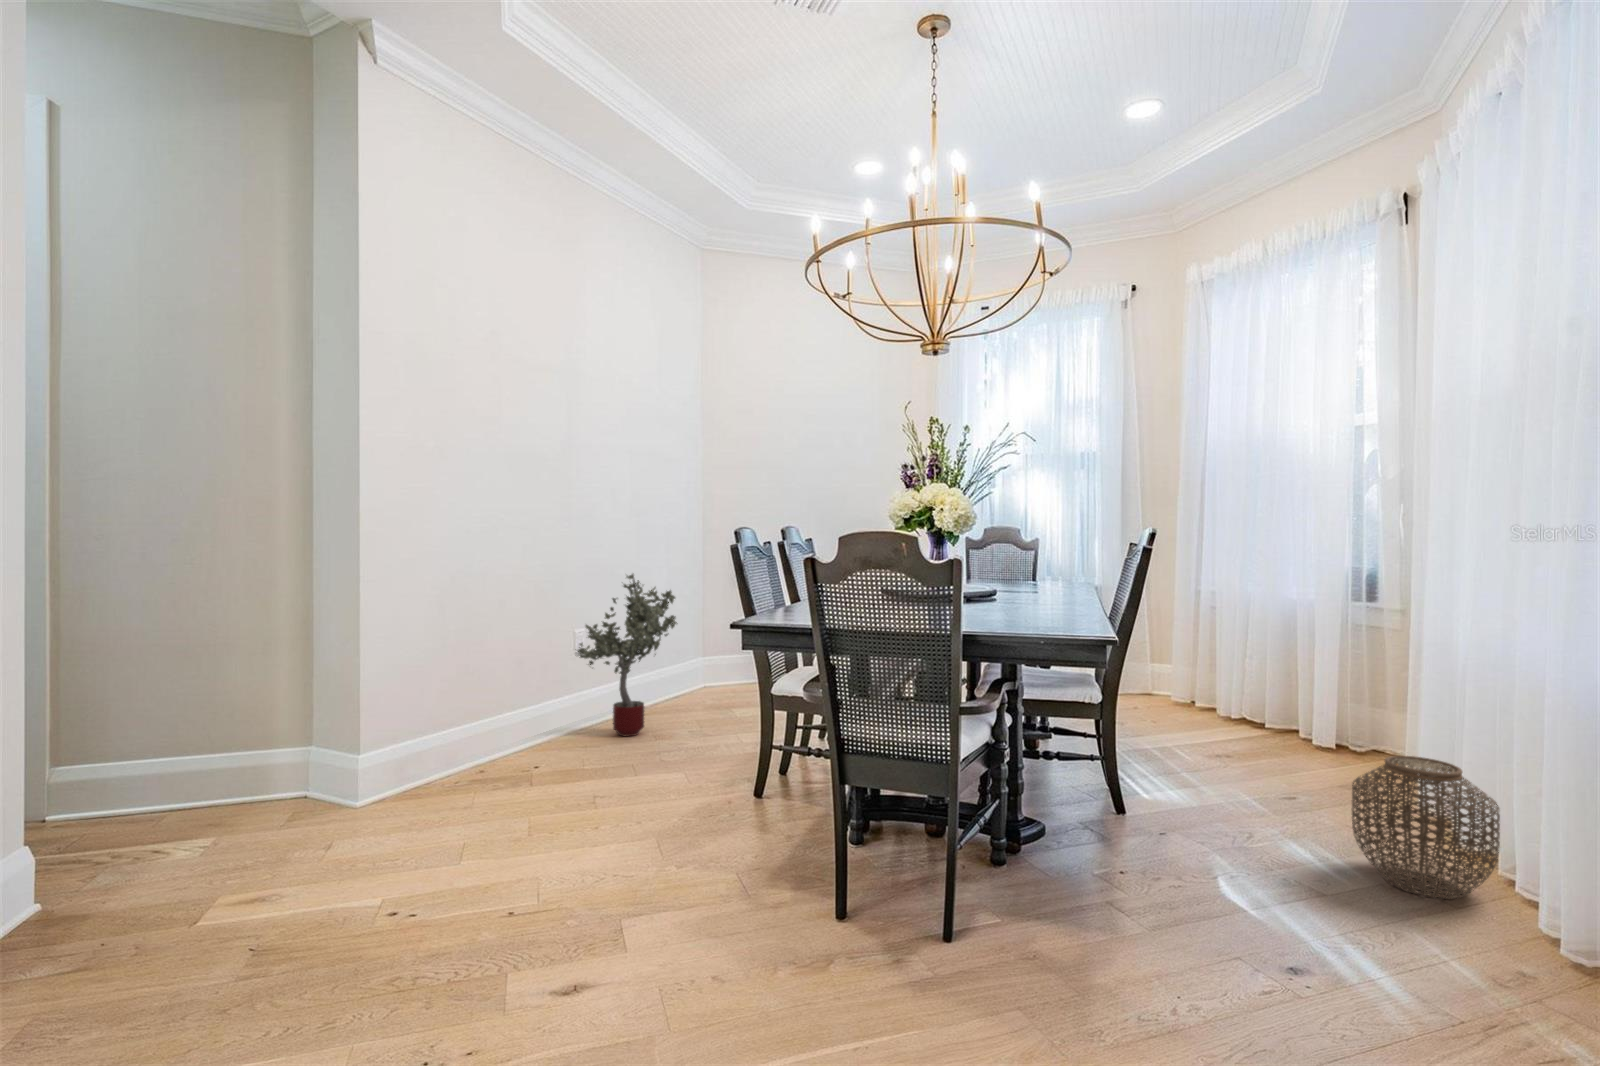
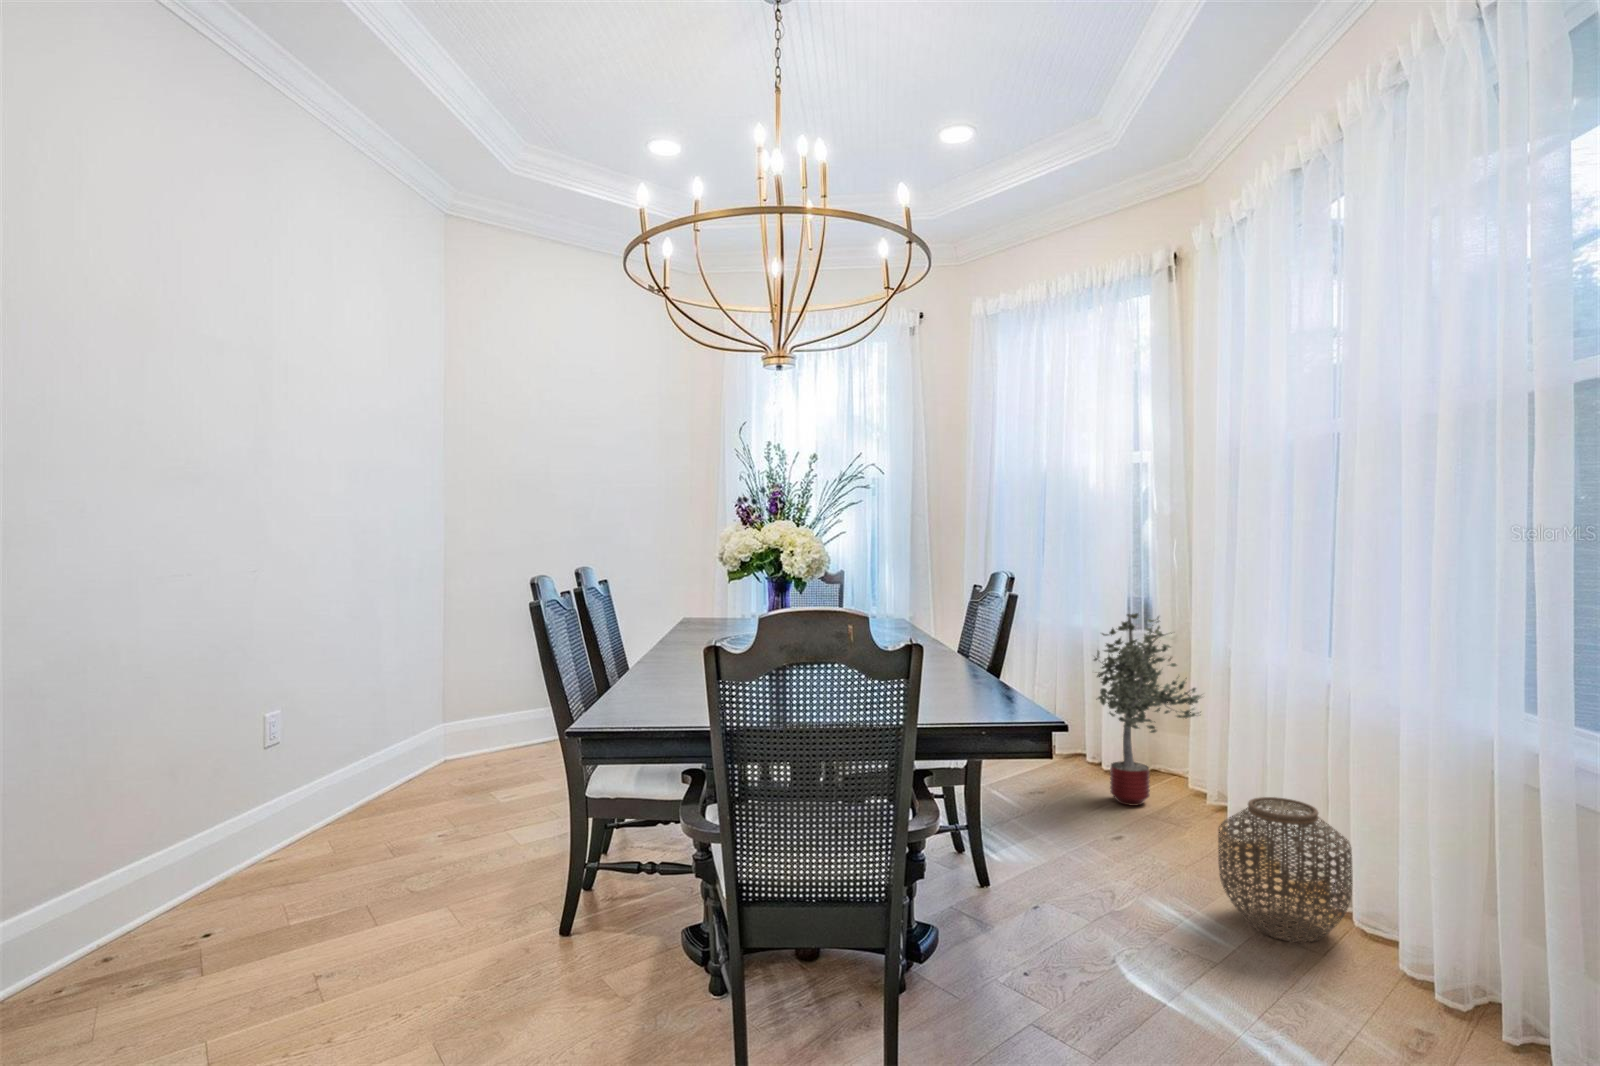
potted tree: present [577,574,677,737] -> present [1094,613,1201,806]

